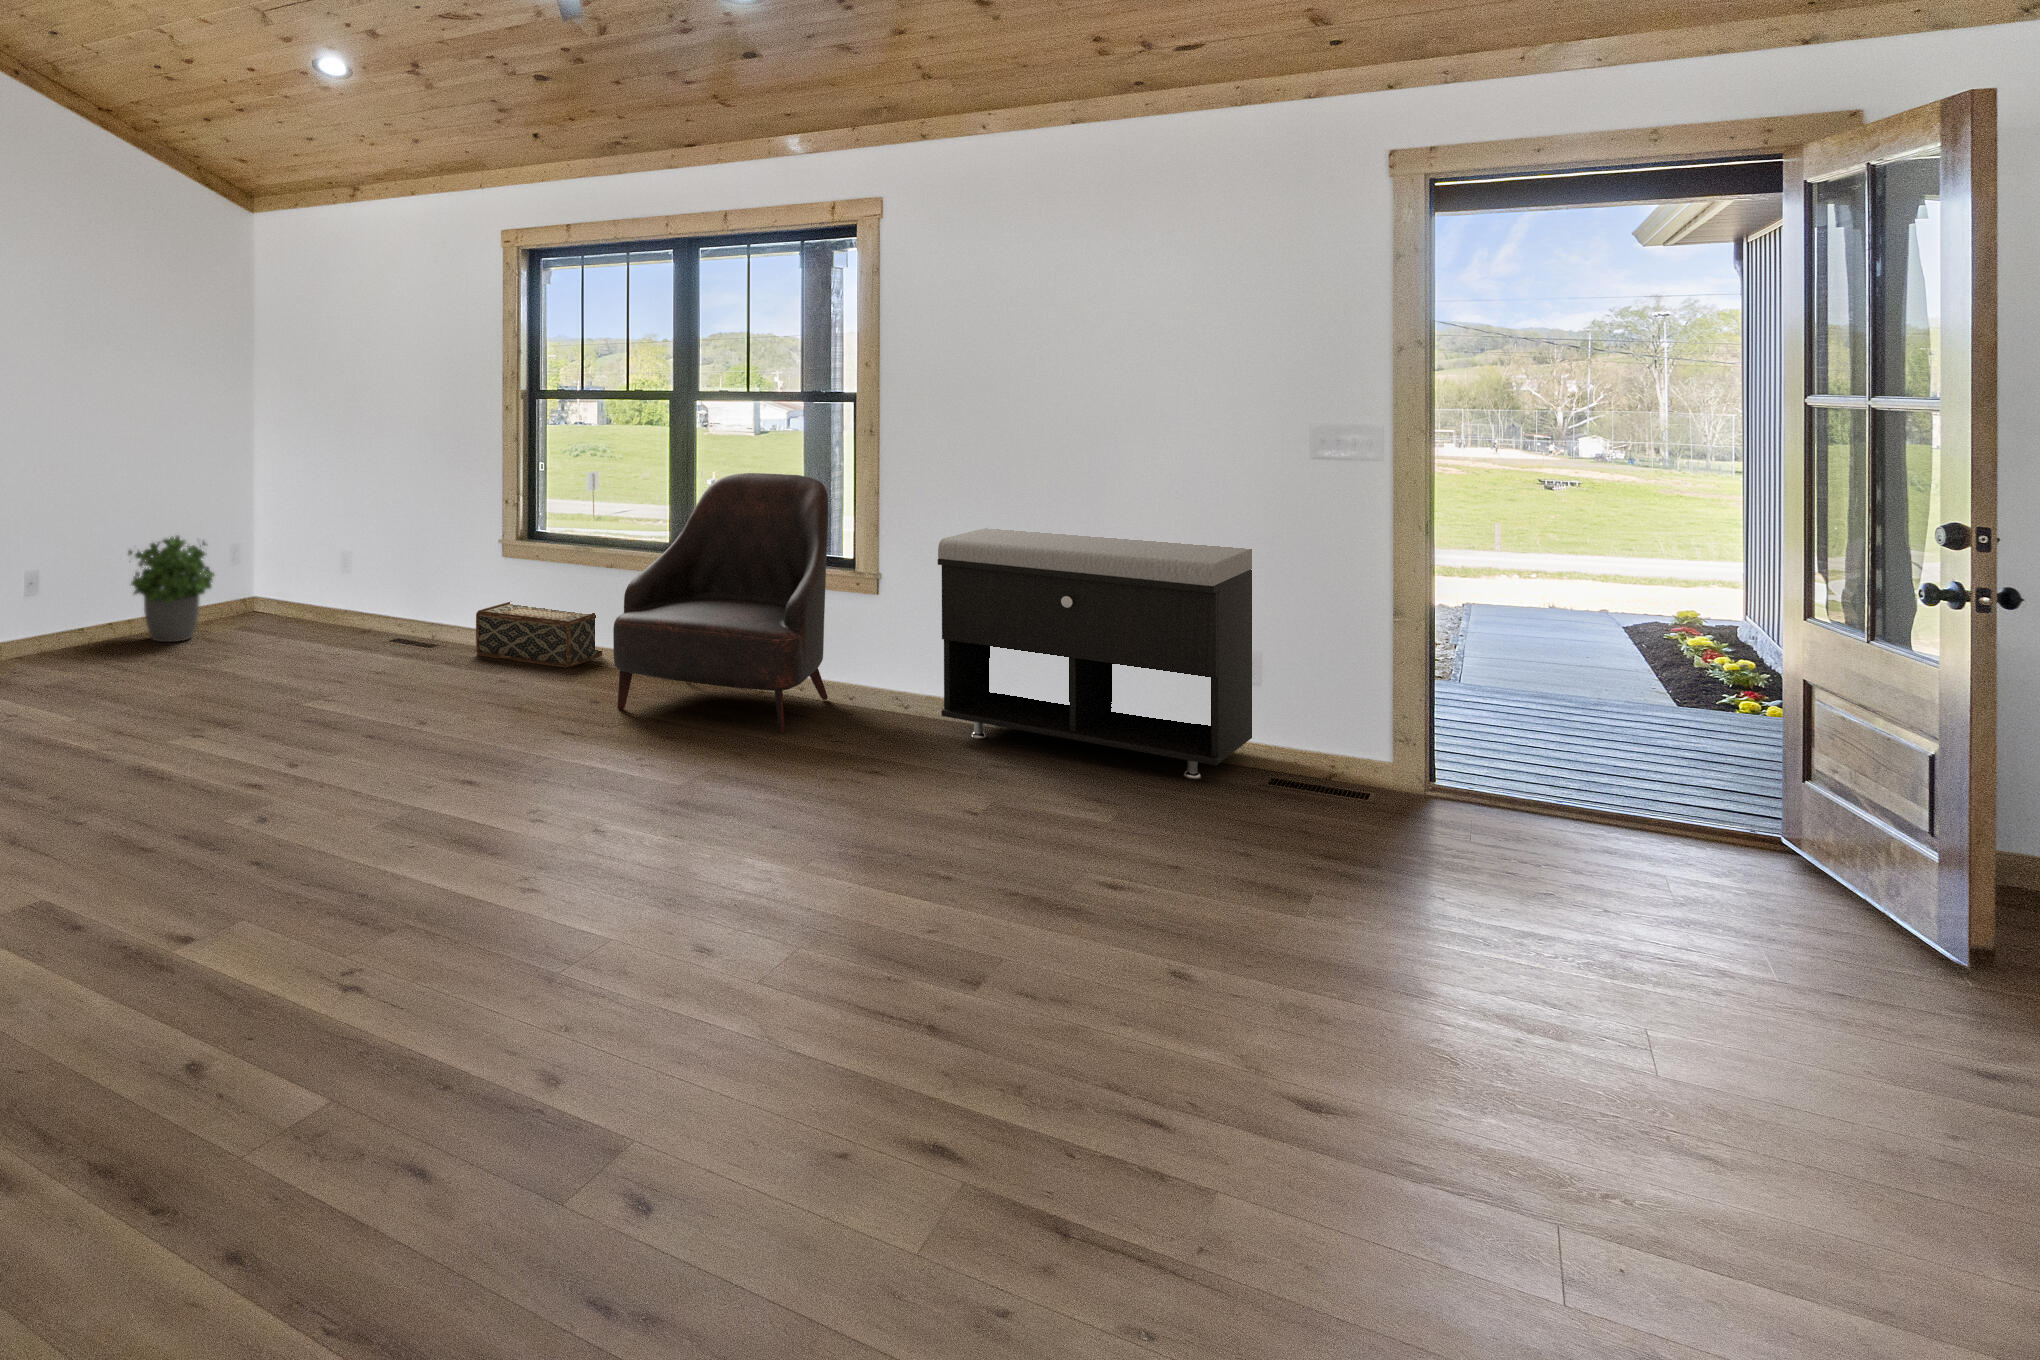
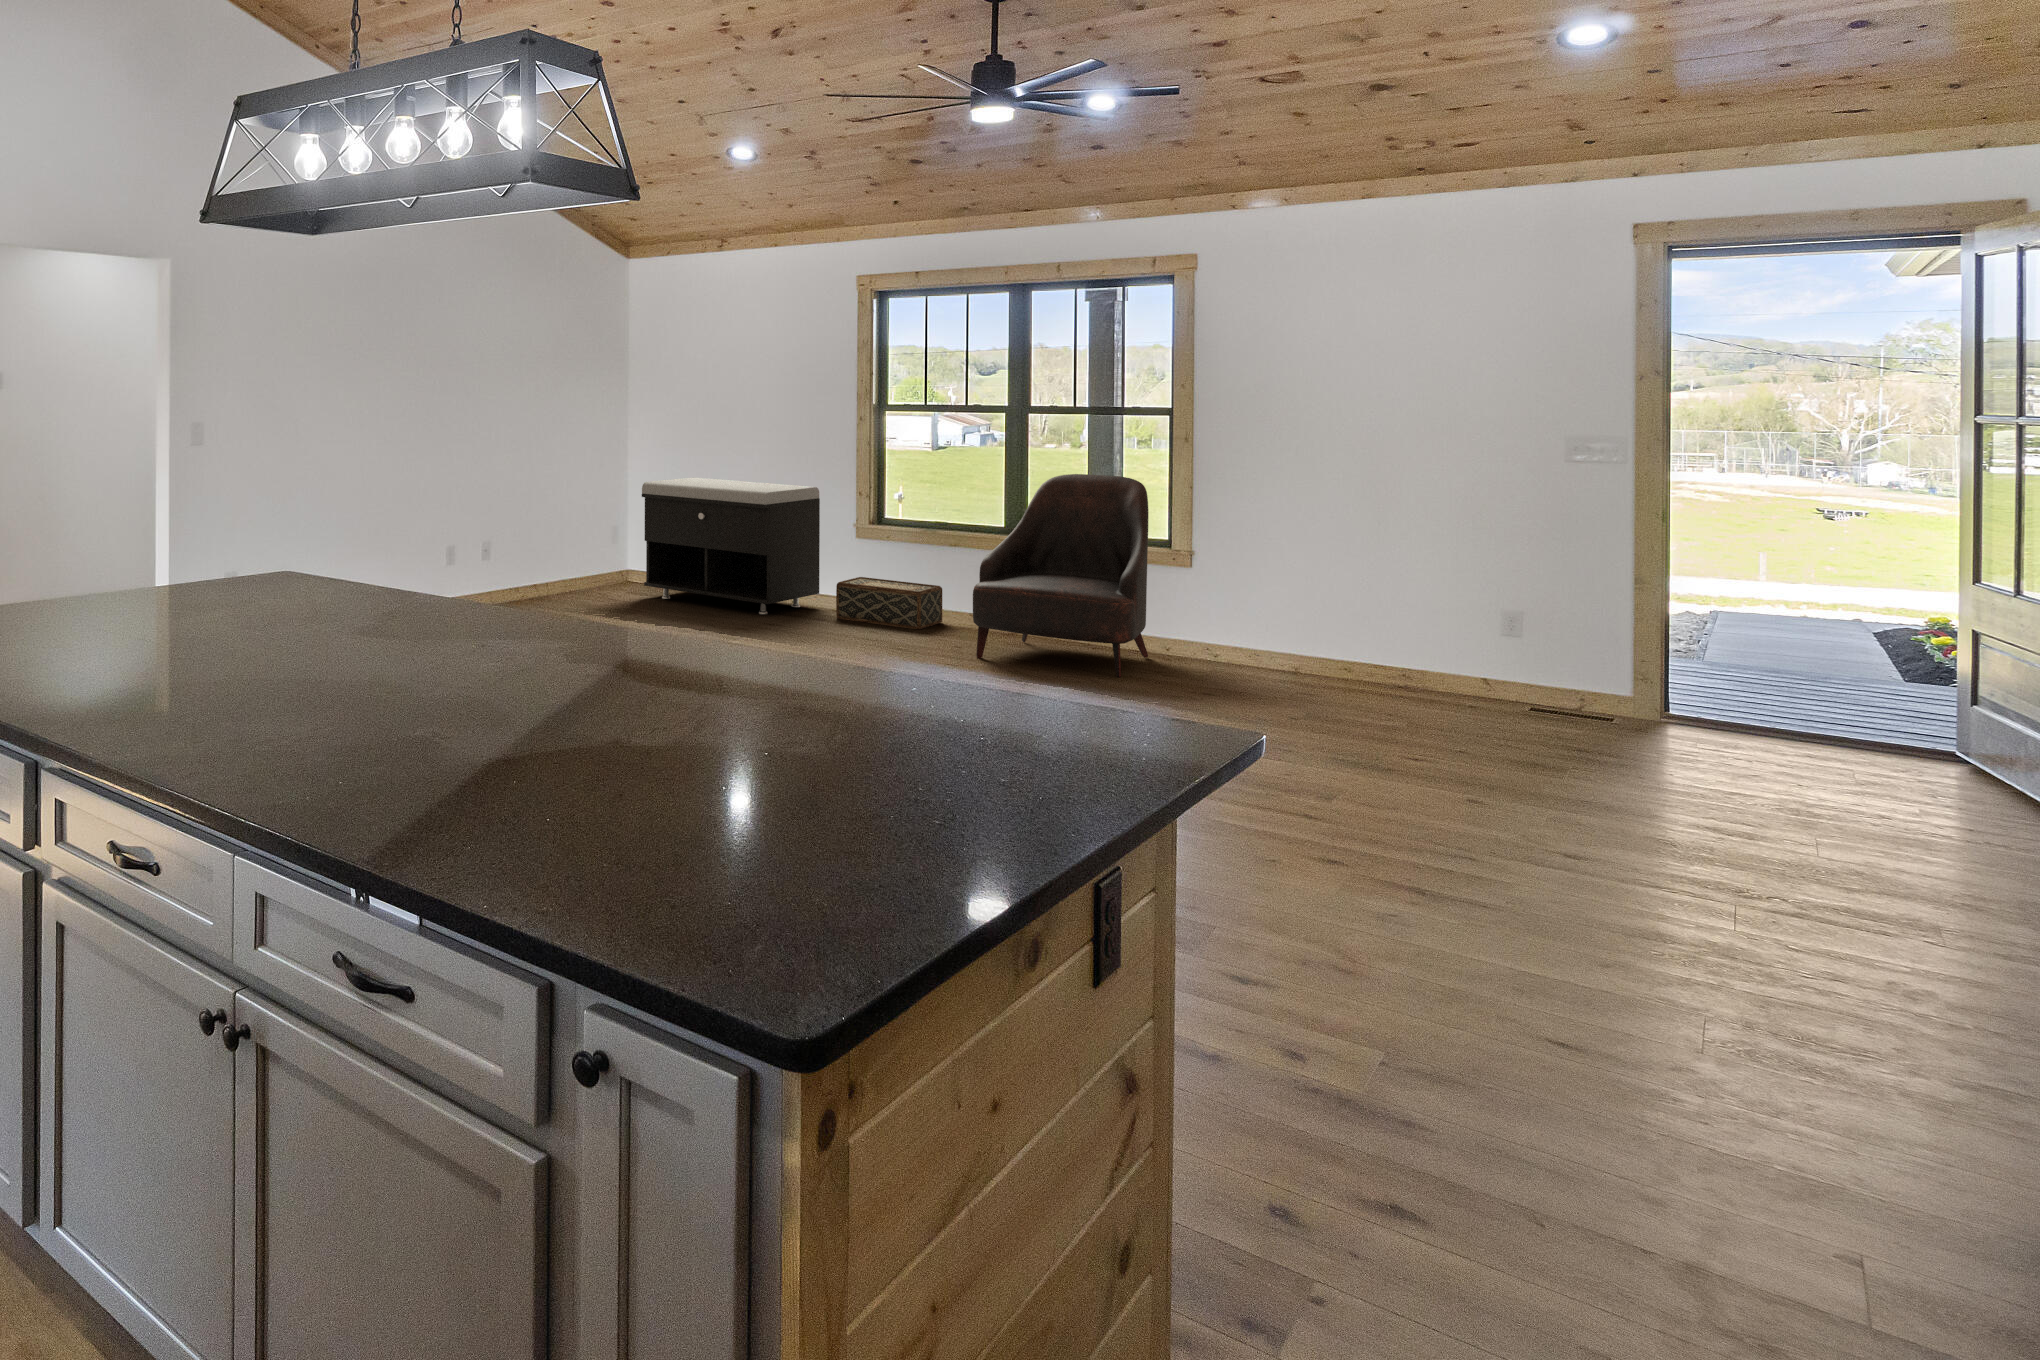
storage bench: present [938,528,1252,779] -> present [642,478,820,614]
potted plant: present [128,536,214,642] -> none [545,516,615,602]

